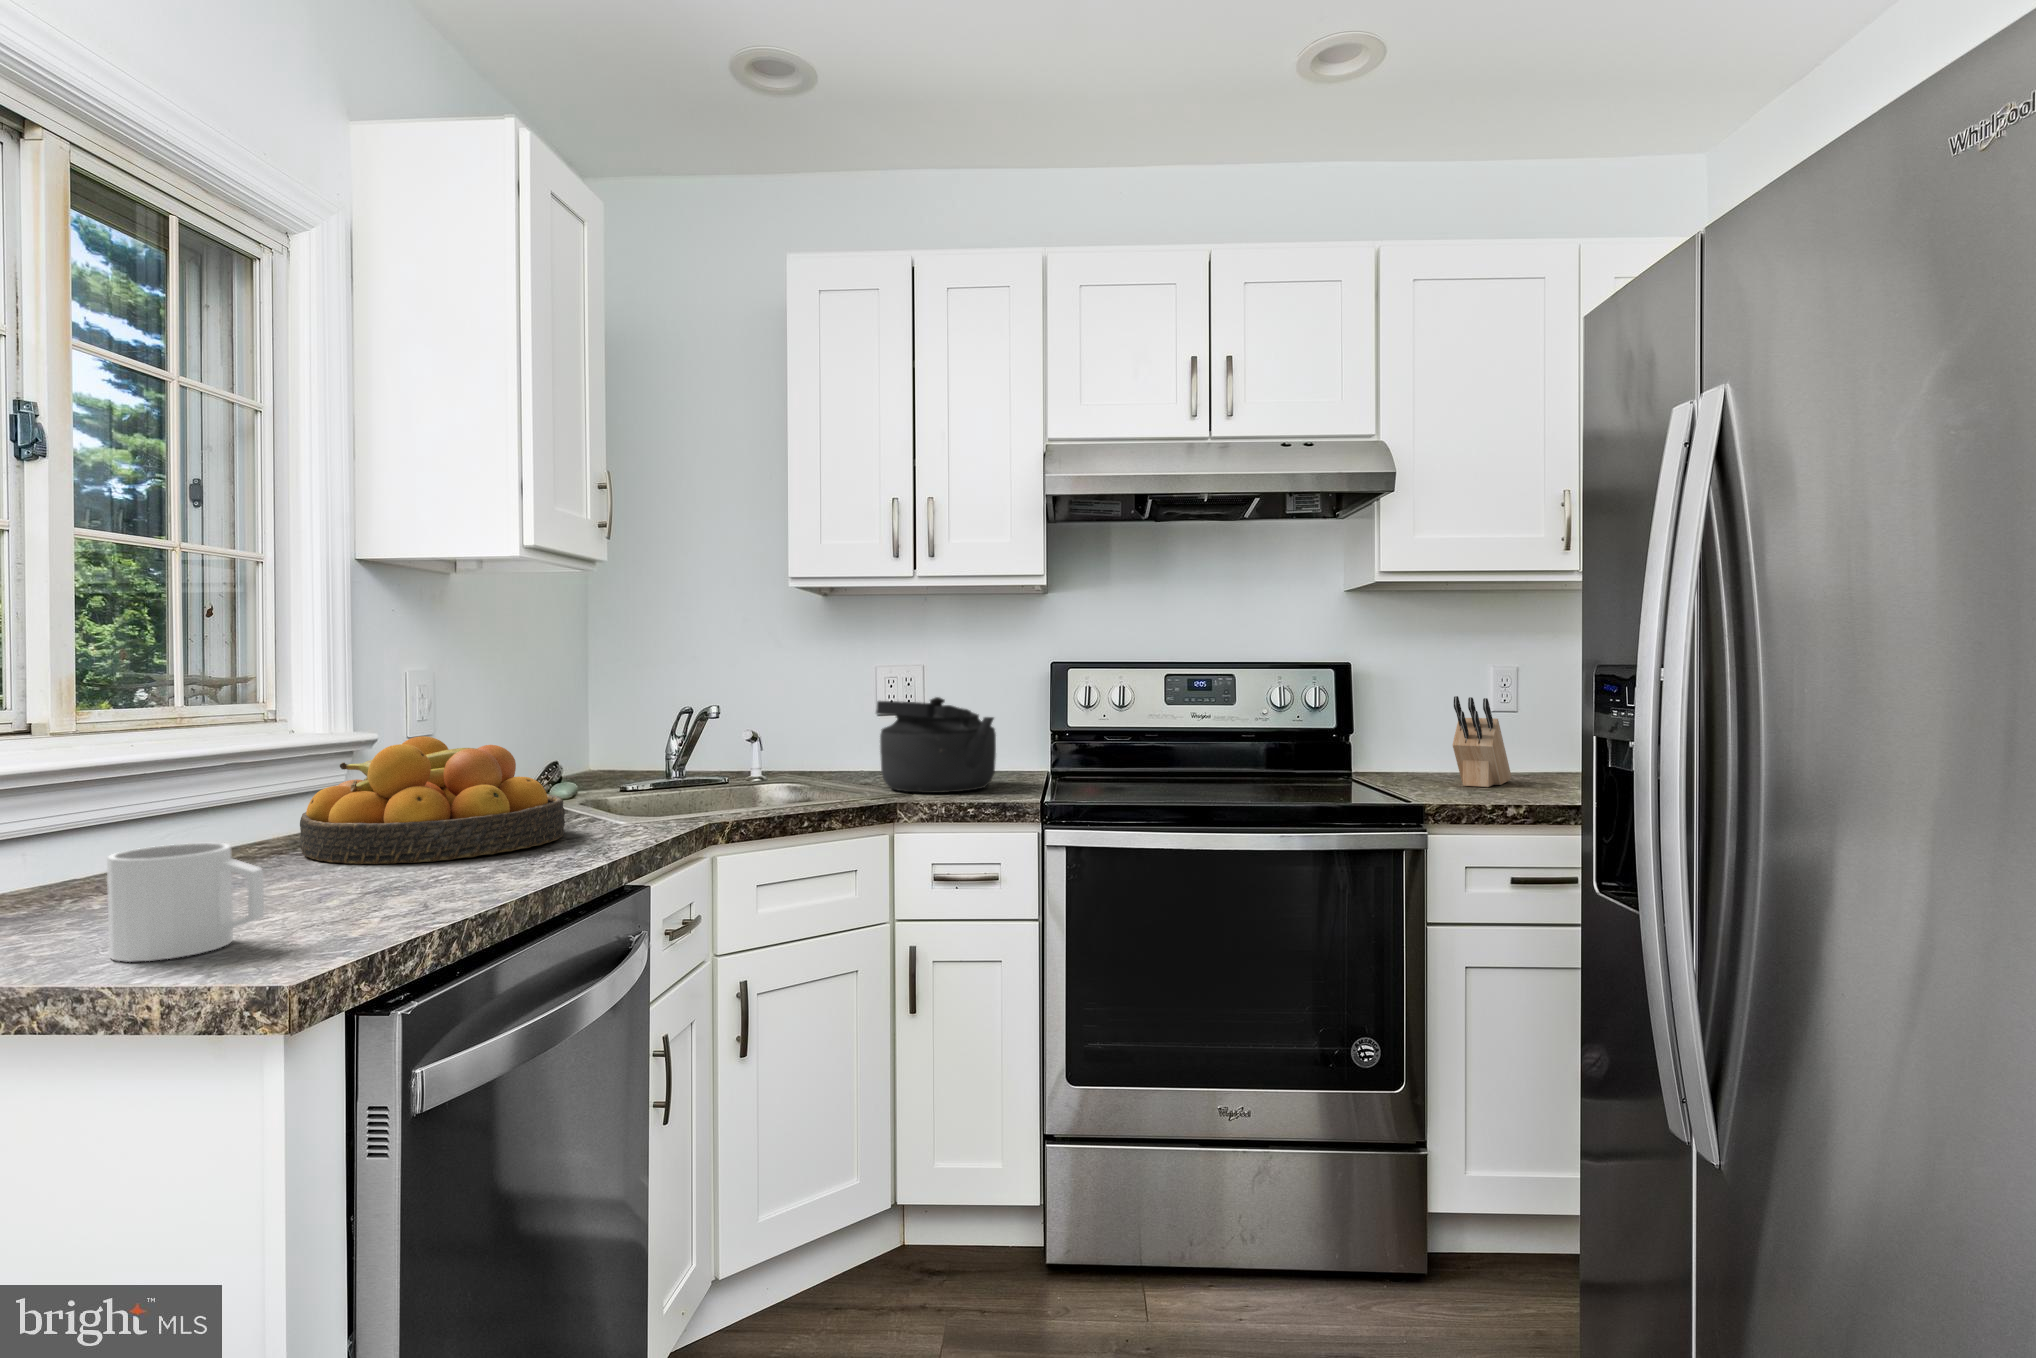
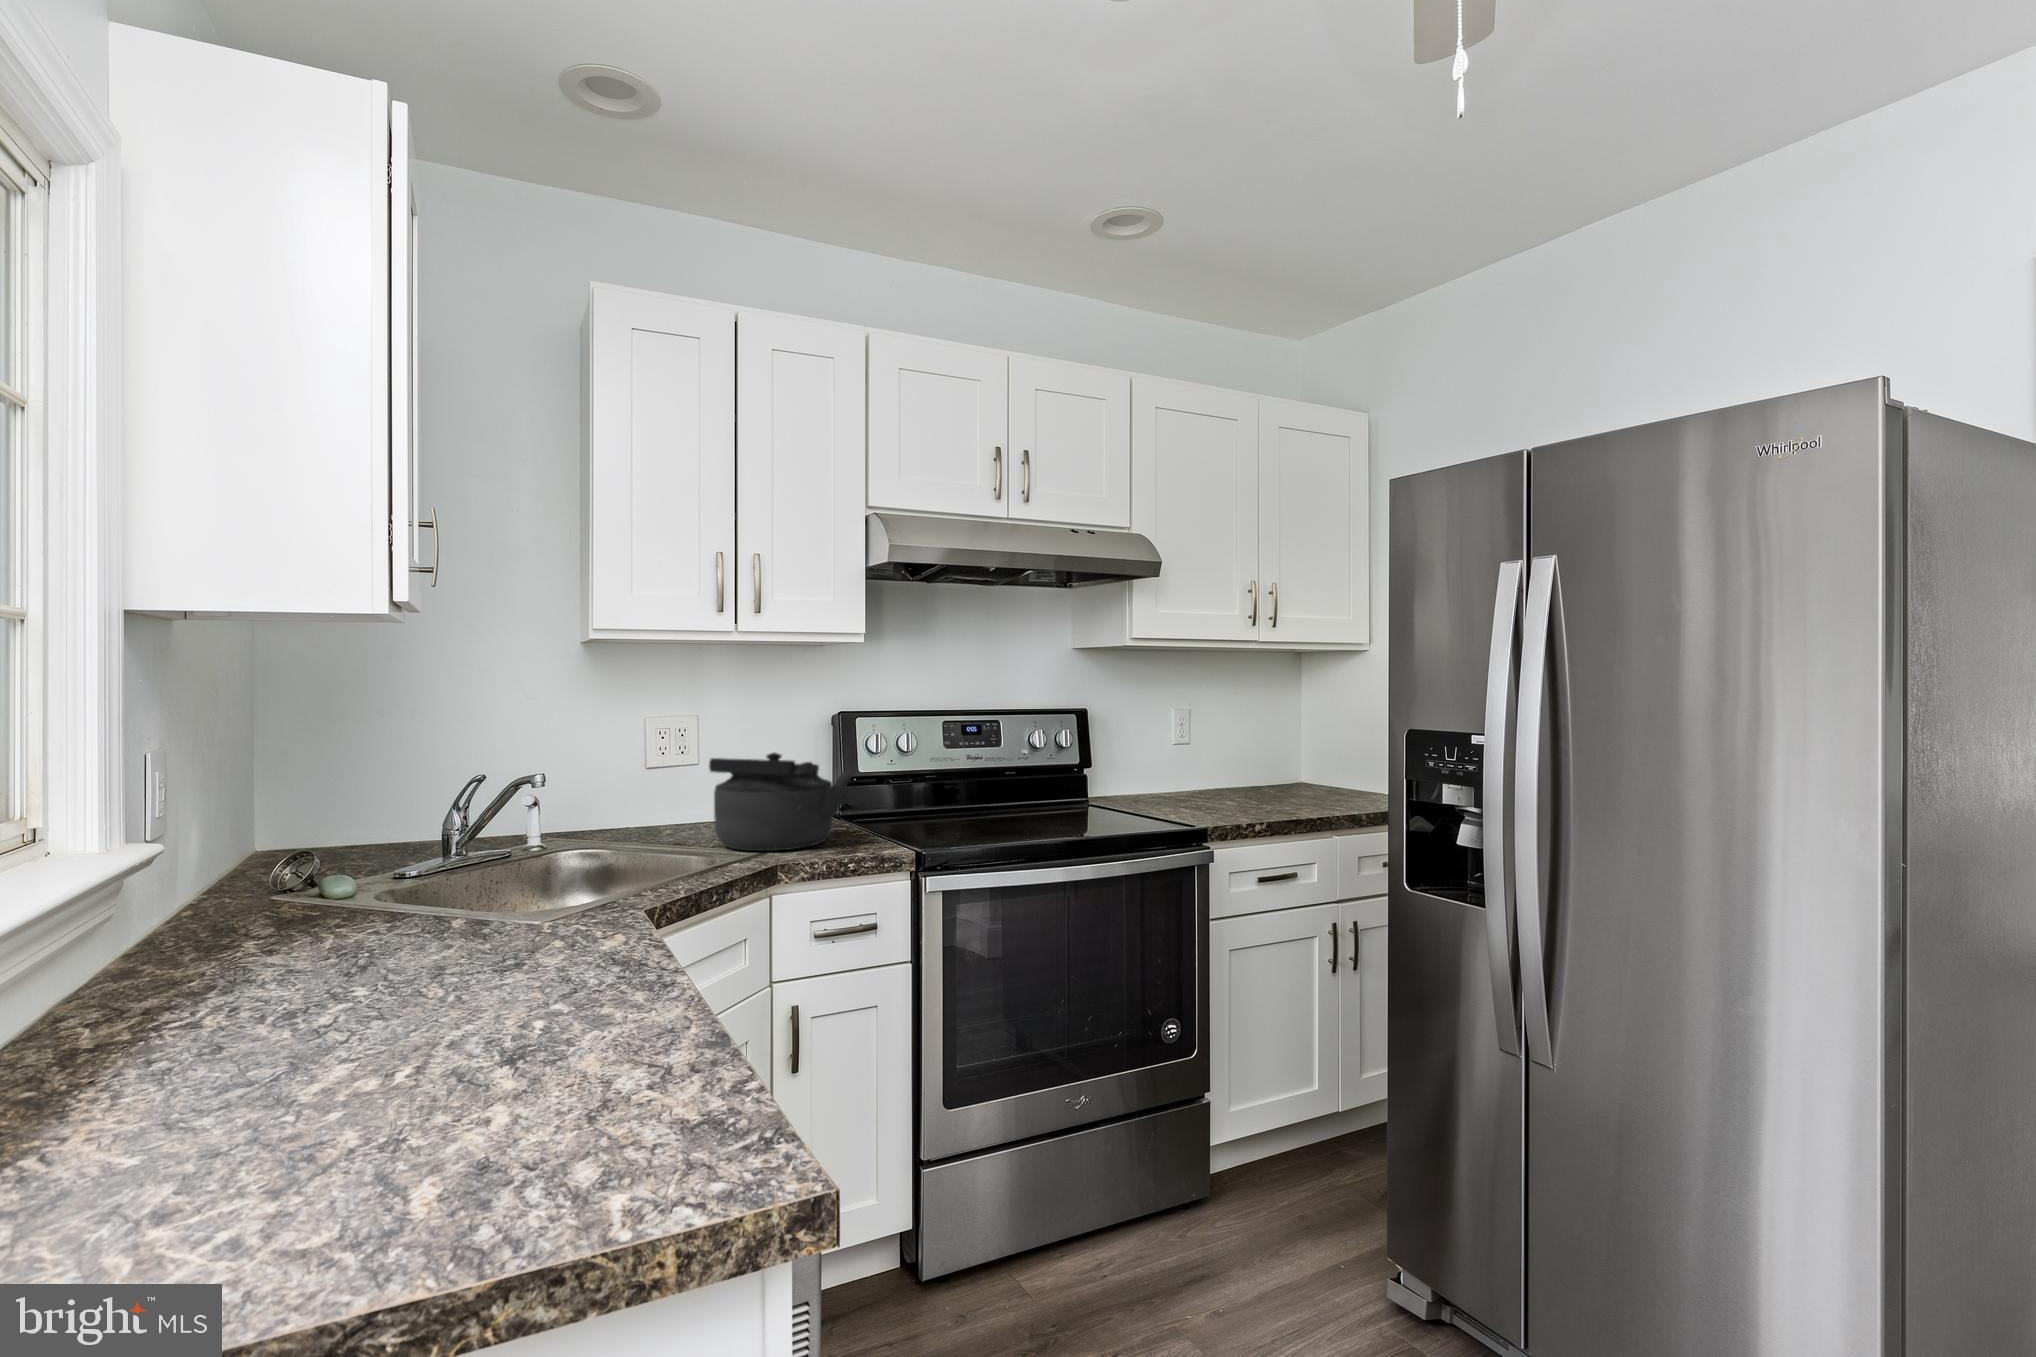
knife block: present [1453,696,1511,787] -> none [1170,738,1206,809]
fruit bowl: present [299,736,565,864] -> none [190,841,549,1027]
mug: present [107,843,264,961] -> none [412,1027,609,1220]

